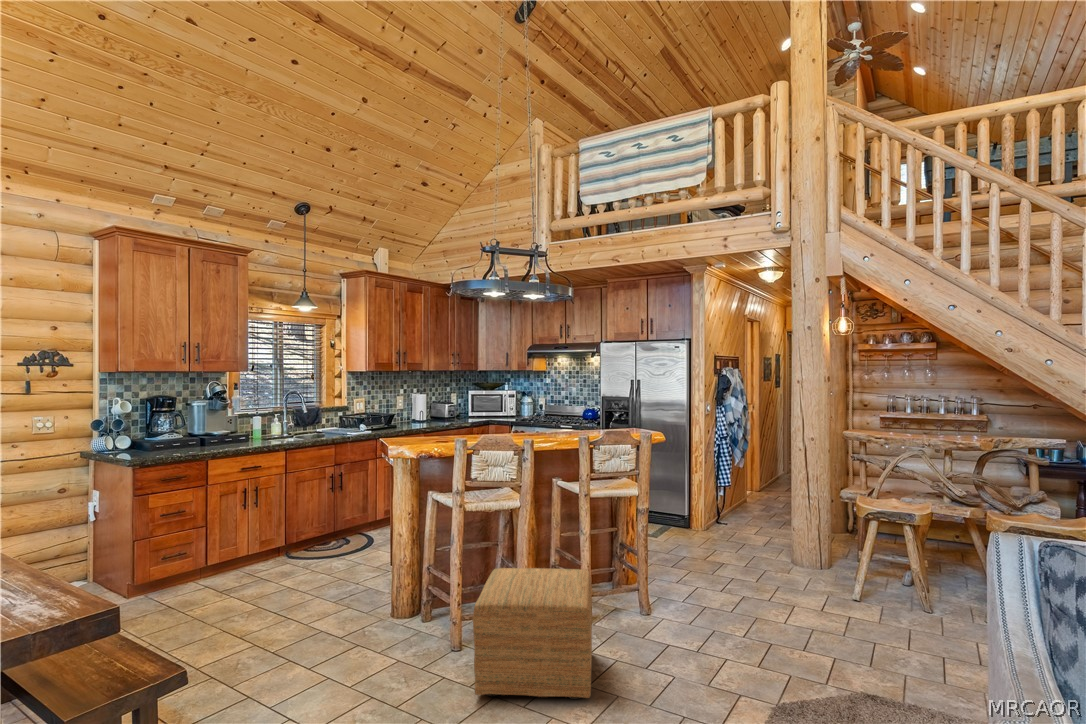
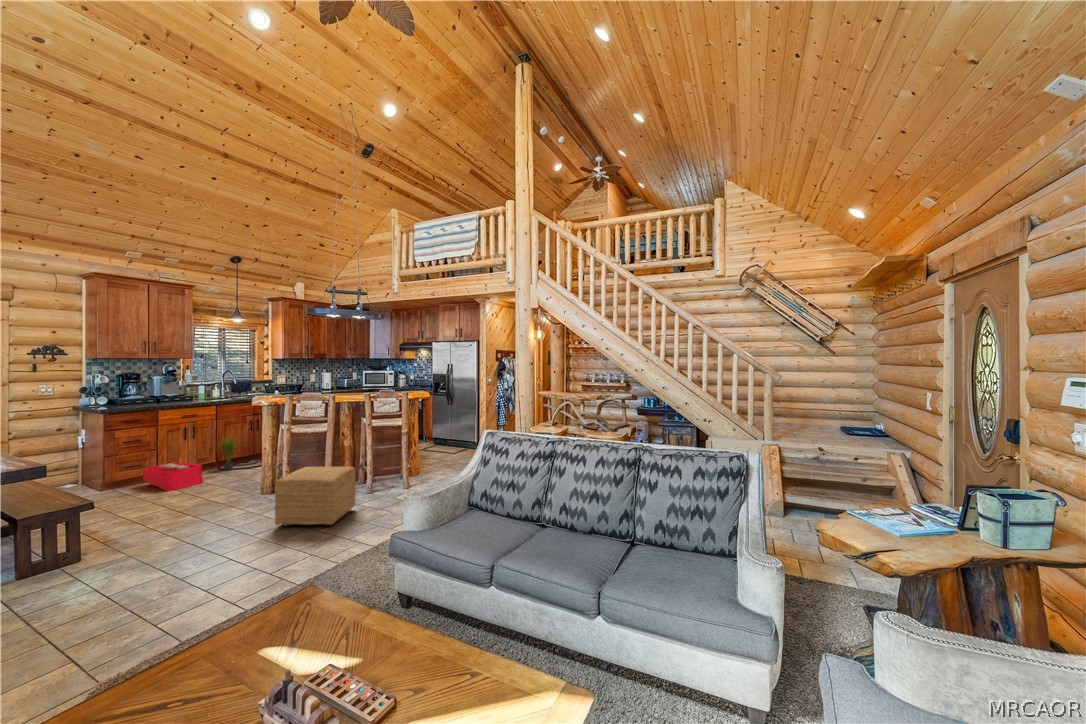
potted plant: none [283,490,326,555] -> present [220,439,237,471]
storage bin: none [188,536,279,598] -> present [143,459,203,491]

